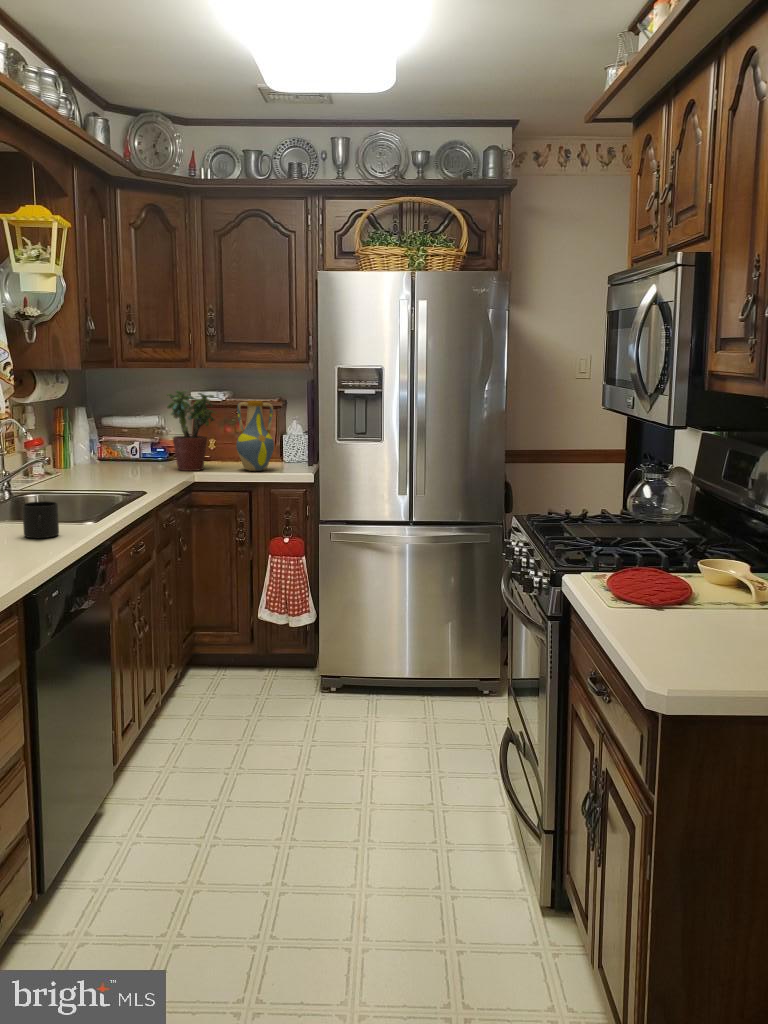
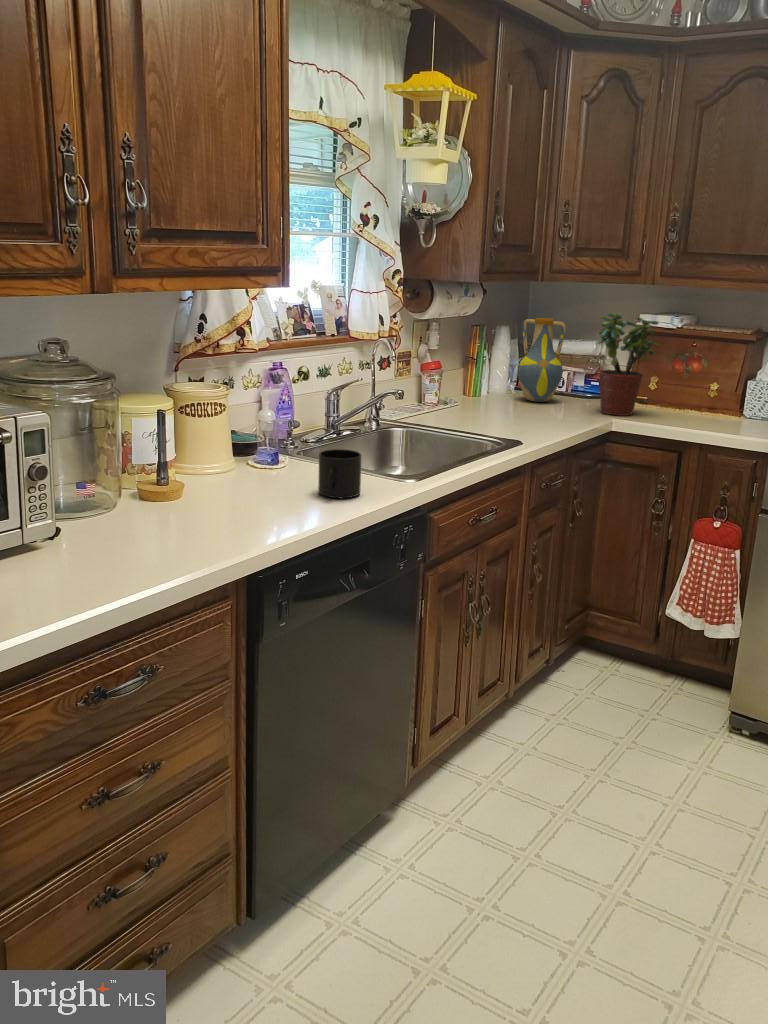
vase: present [236,401,274,471] -> present [518,318,566,402]

